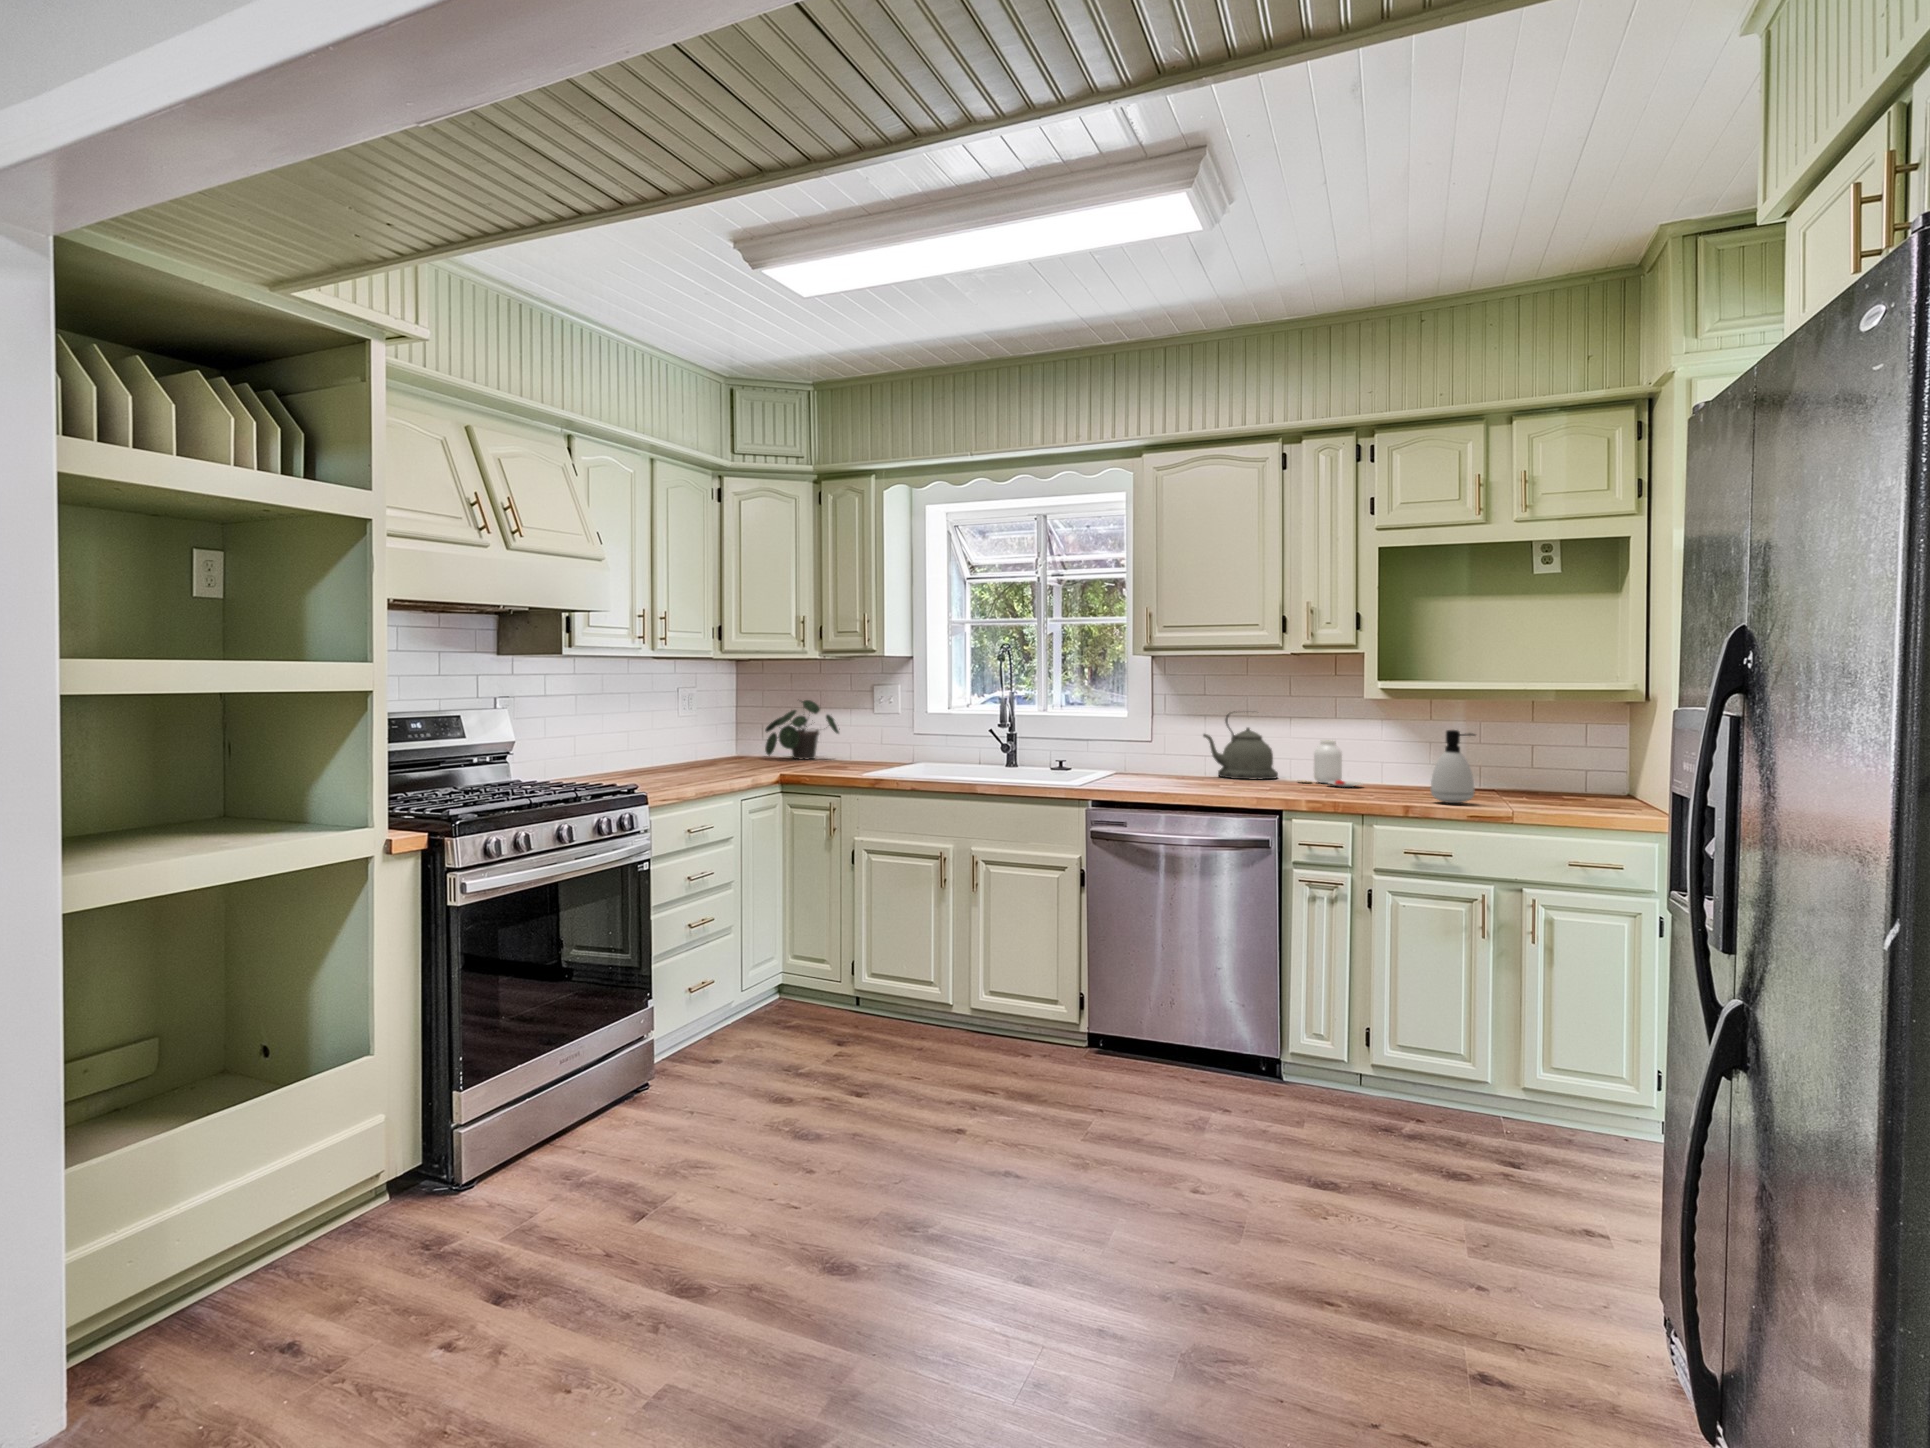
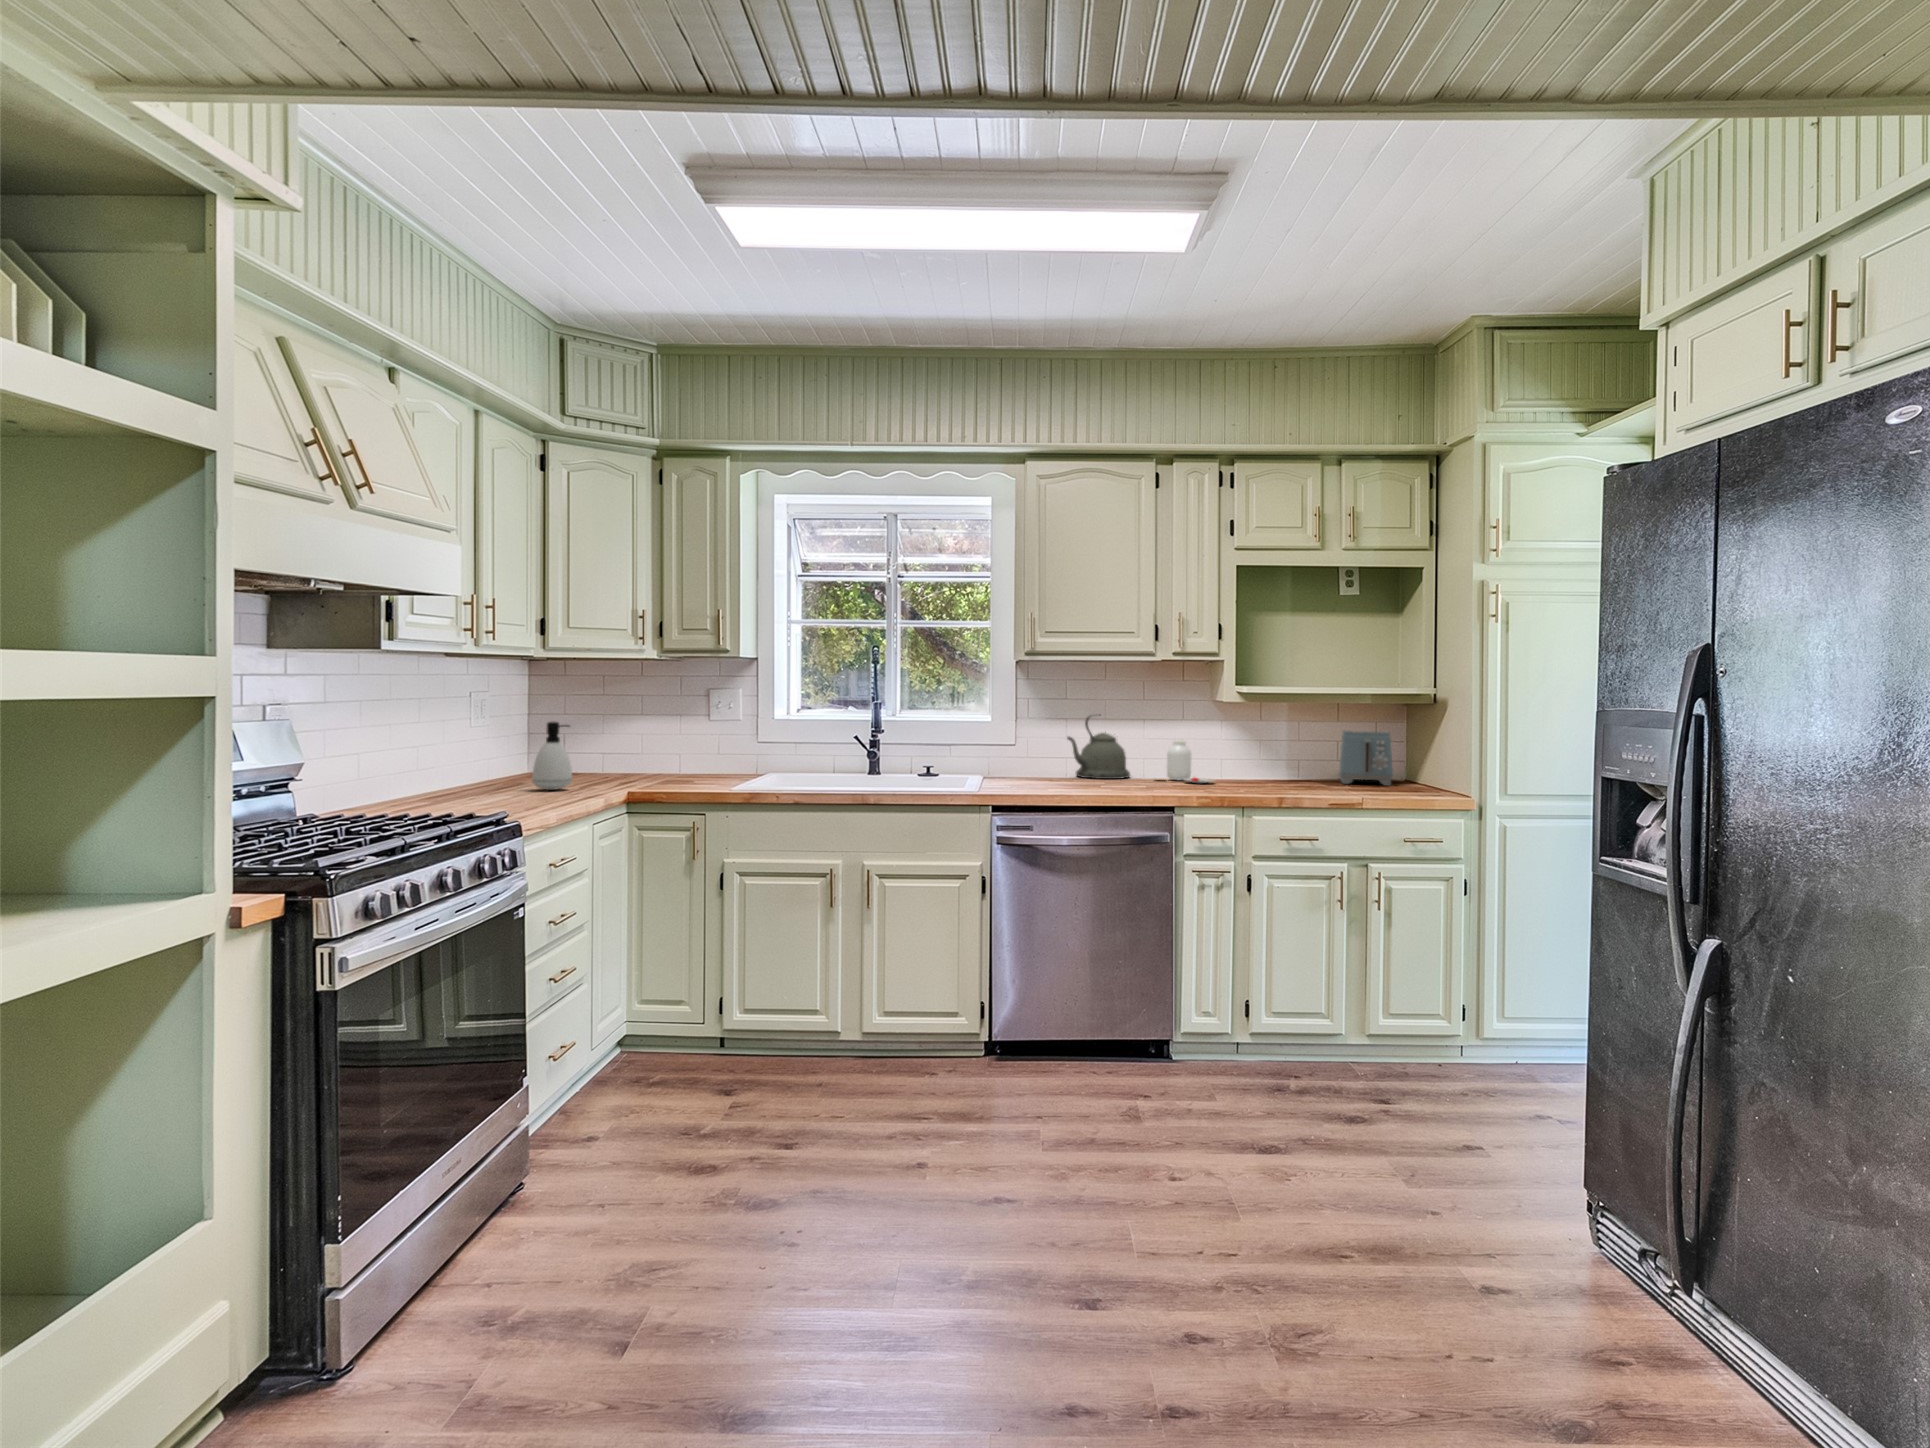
potted plant: present [765,700,839,759] -> none [570,703,665,771]
toaster: none [1527,729,1607,797] -> present [1338,730,1393,786]
soap dispenser: present [1431,730,1475,803] -> present [532,722,572,790]

